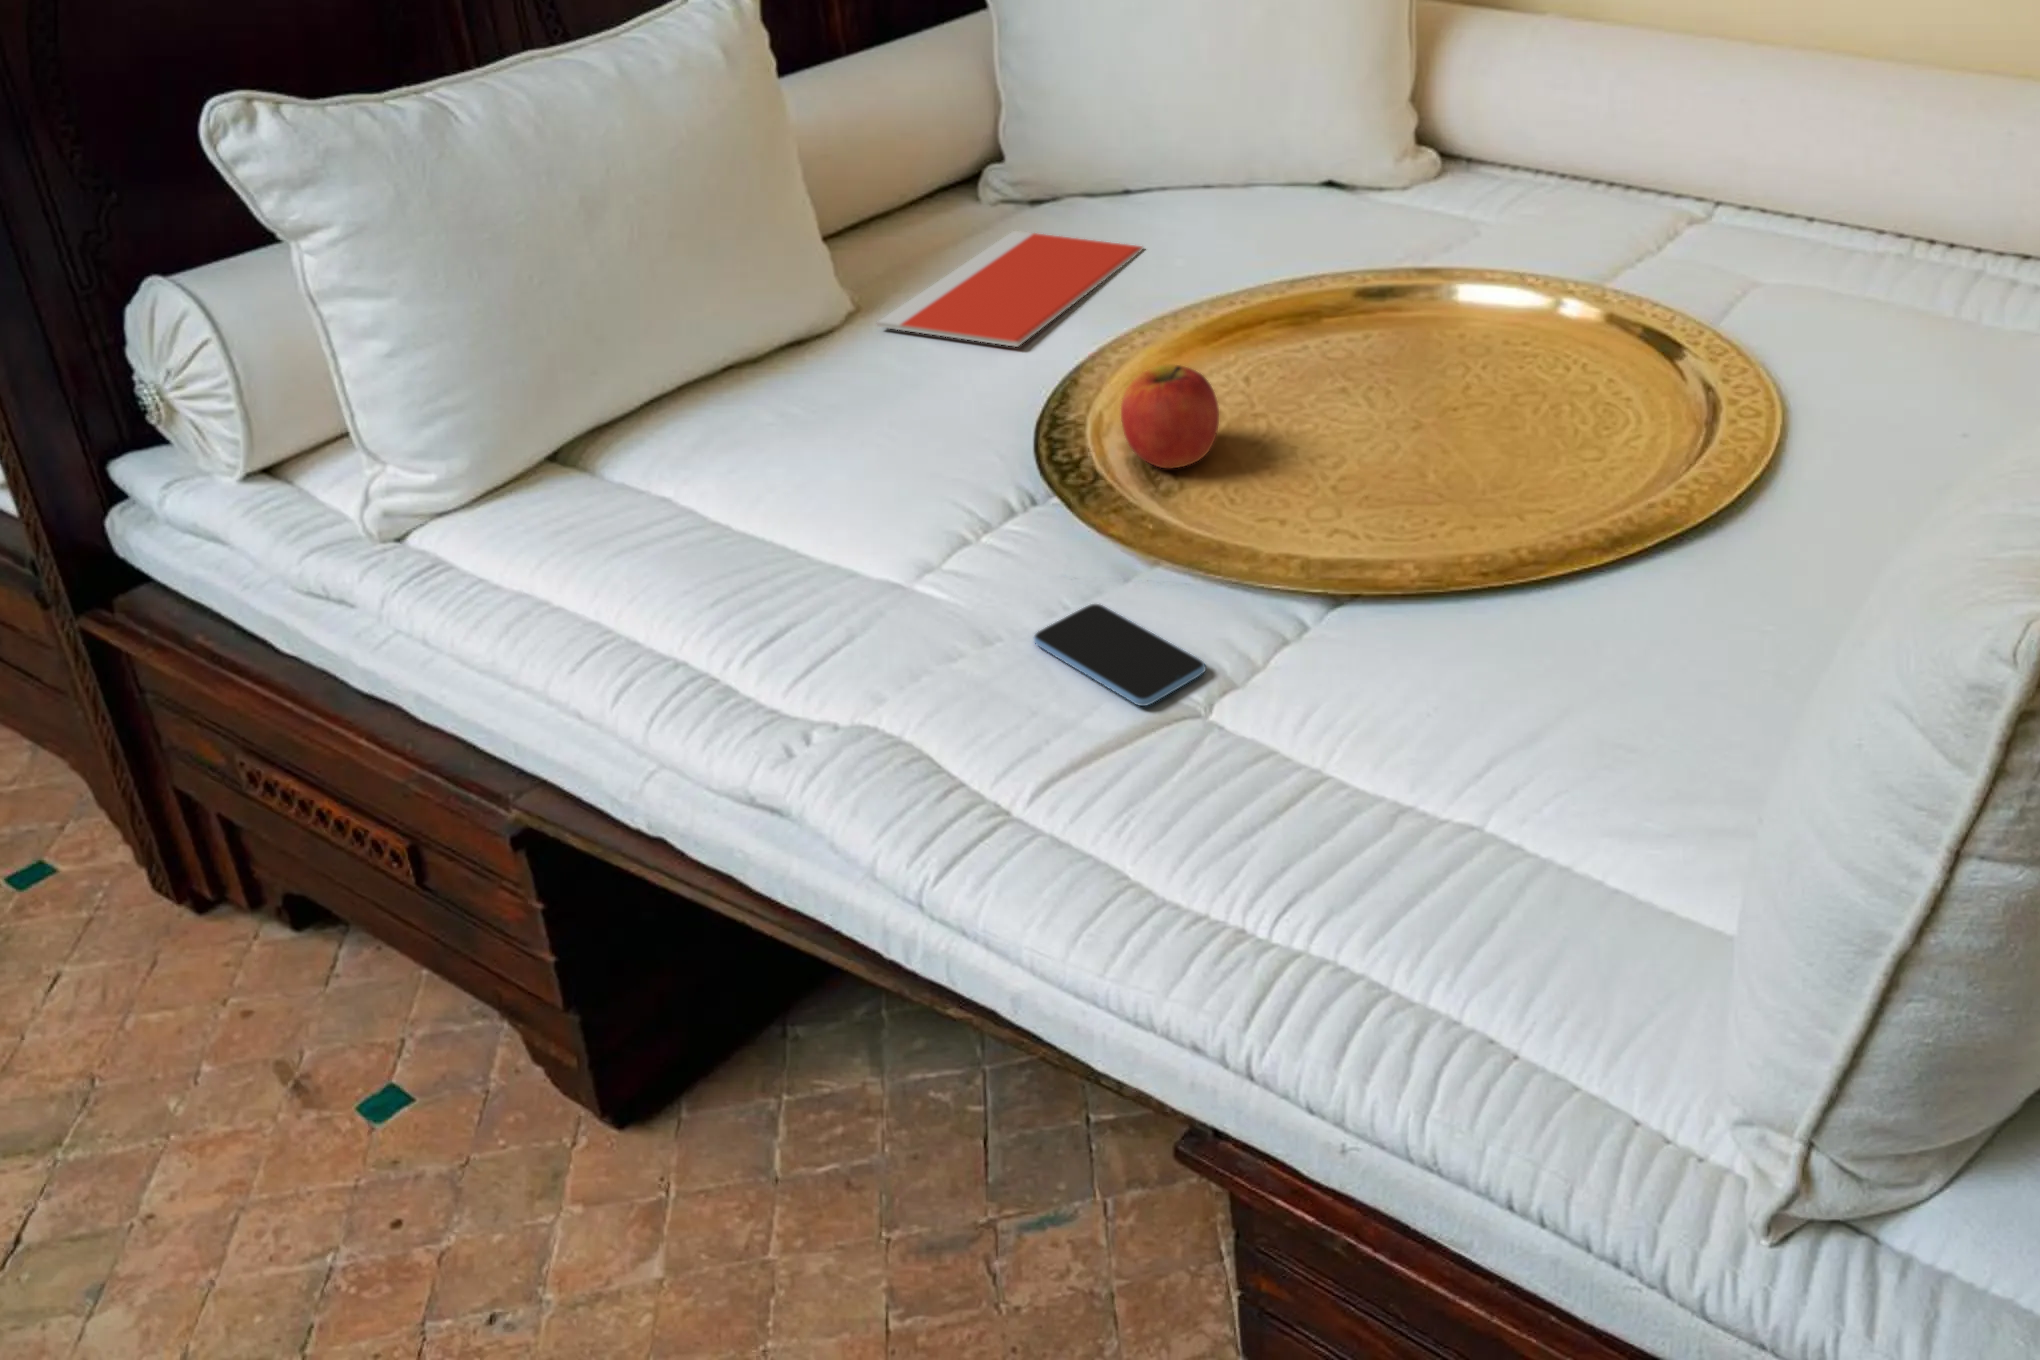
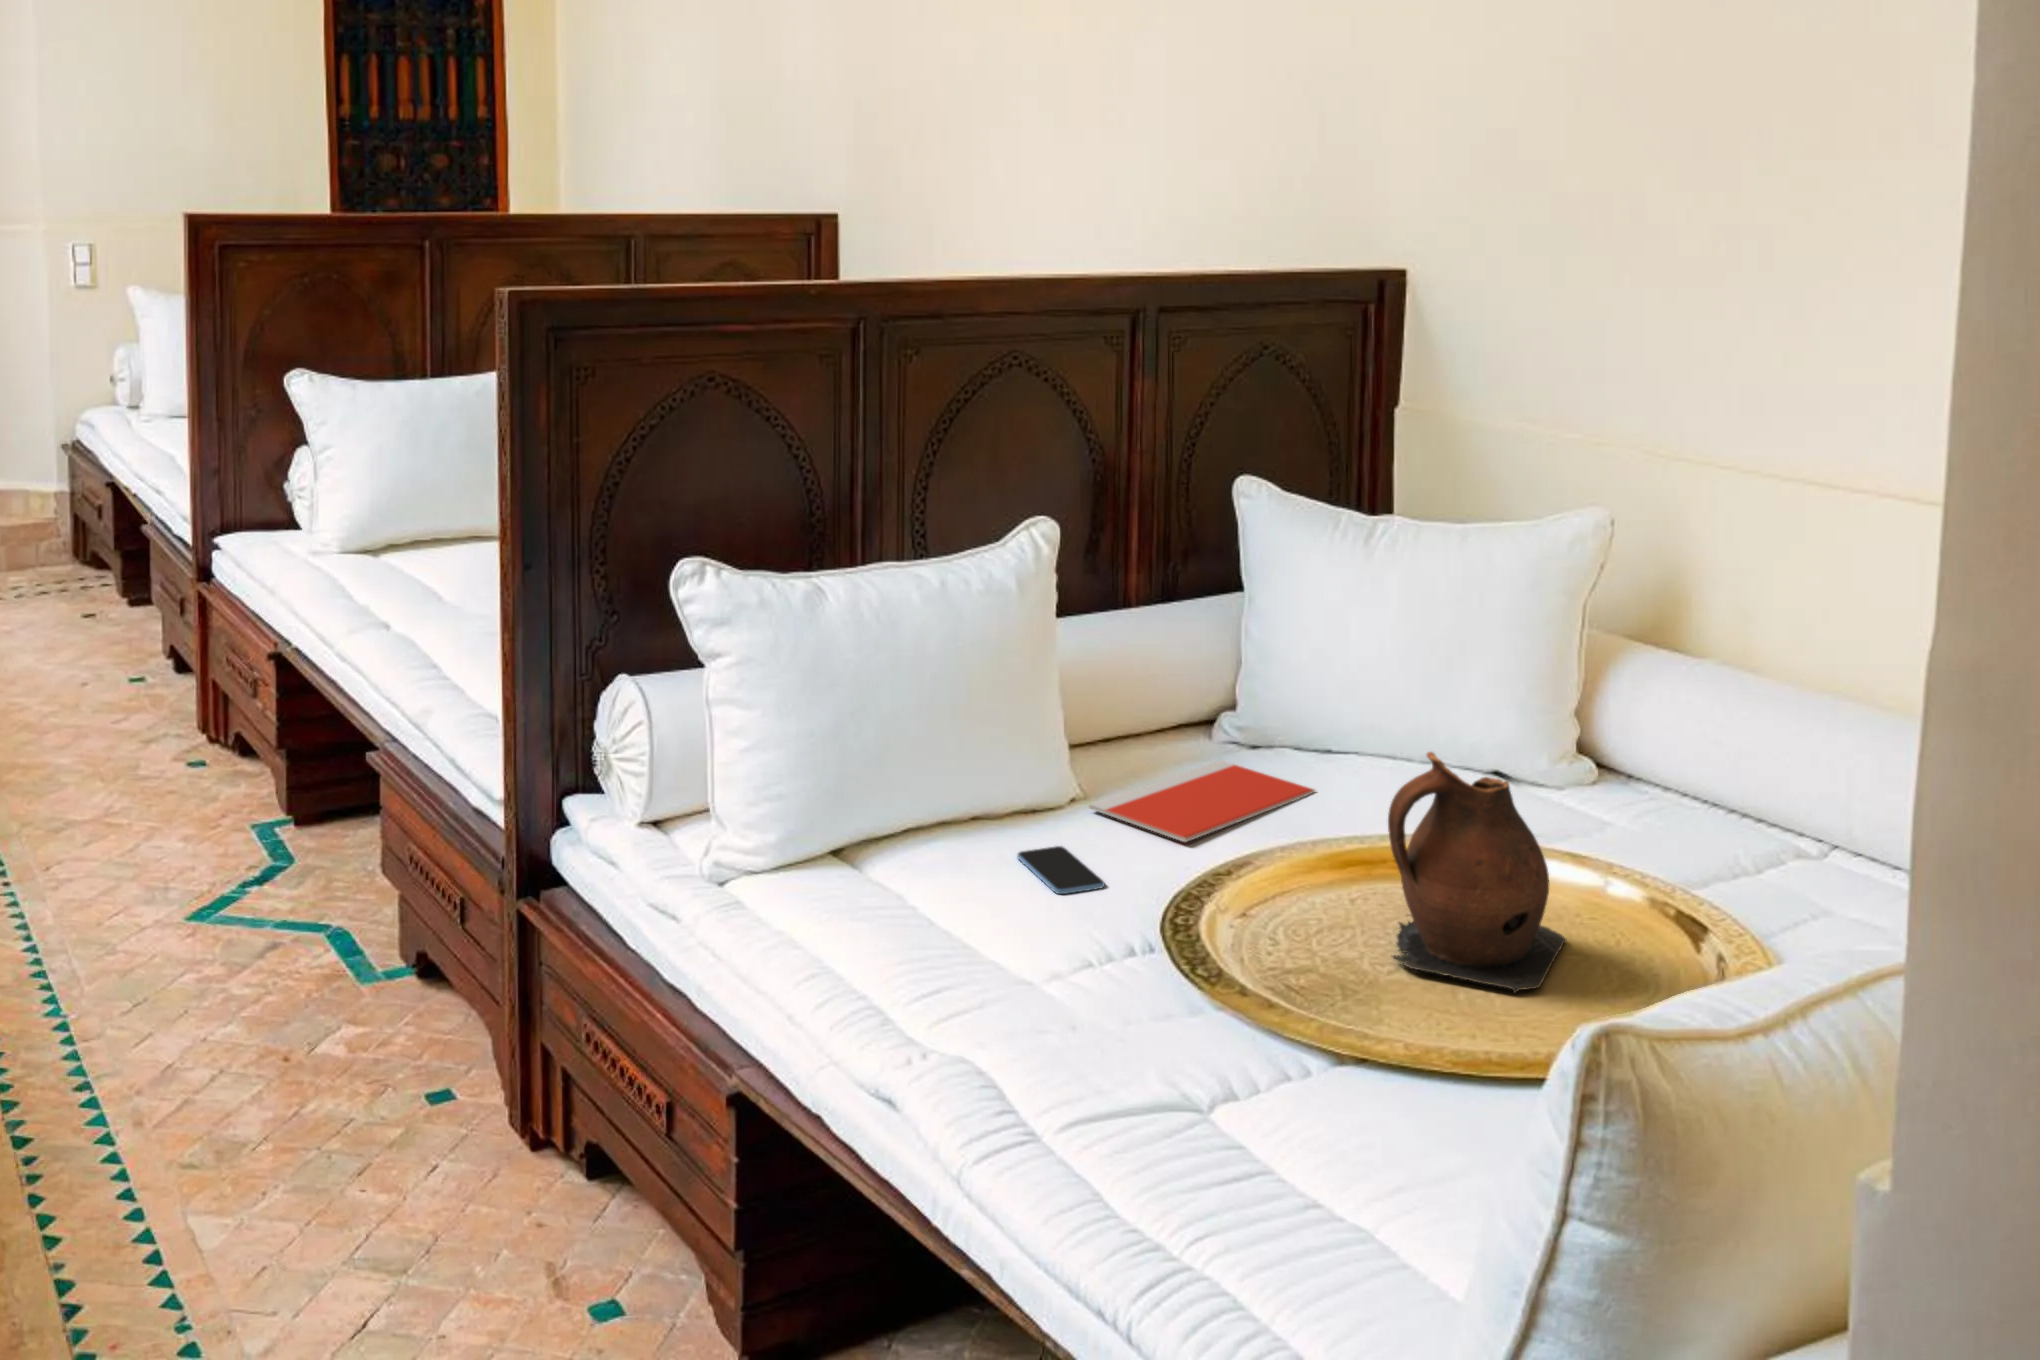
ceramic pitcher: none [1314,189,1518,458] -> present [1388,752,1567,993]
apple: present [1121,364,1219,468] -> none [1228,865,1305,948]
smartphone: present [1034,604,1205,706] -> present [1017,846,1105,894]

